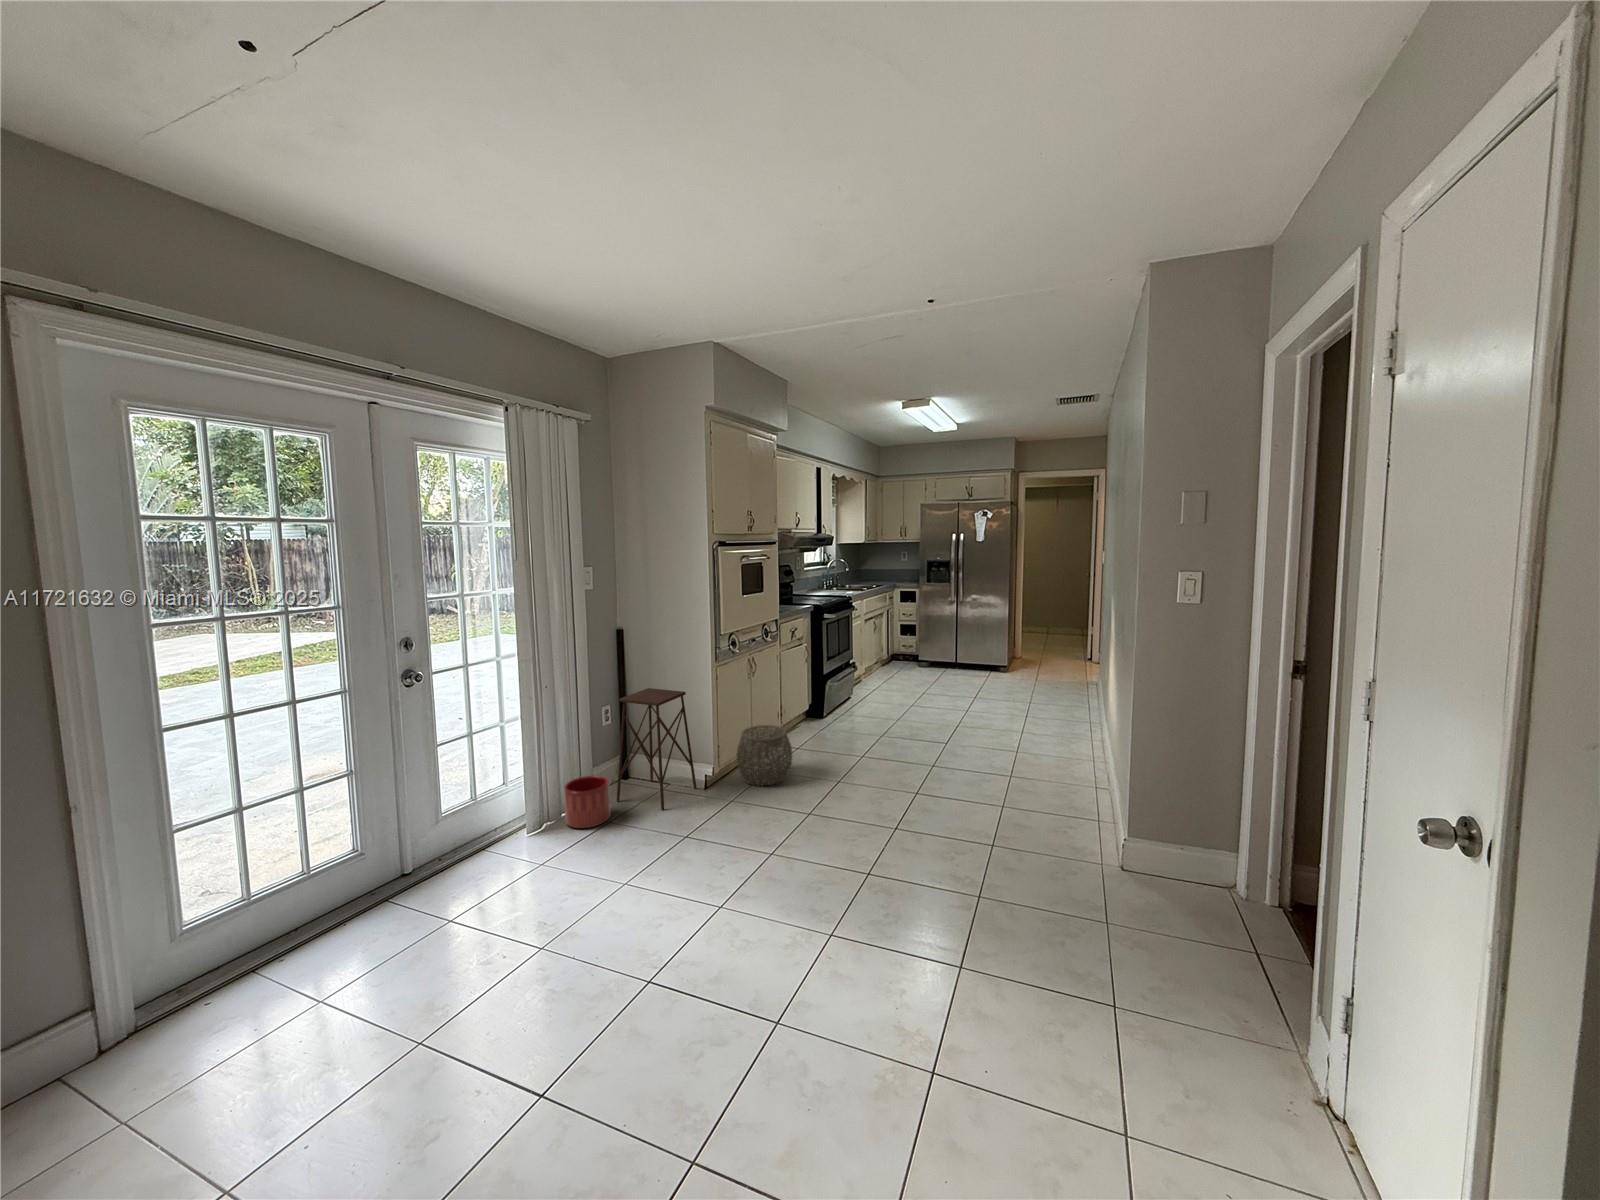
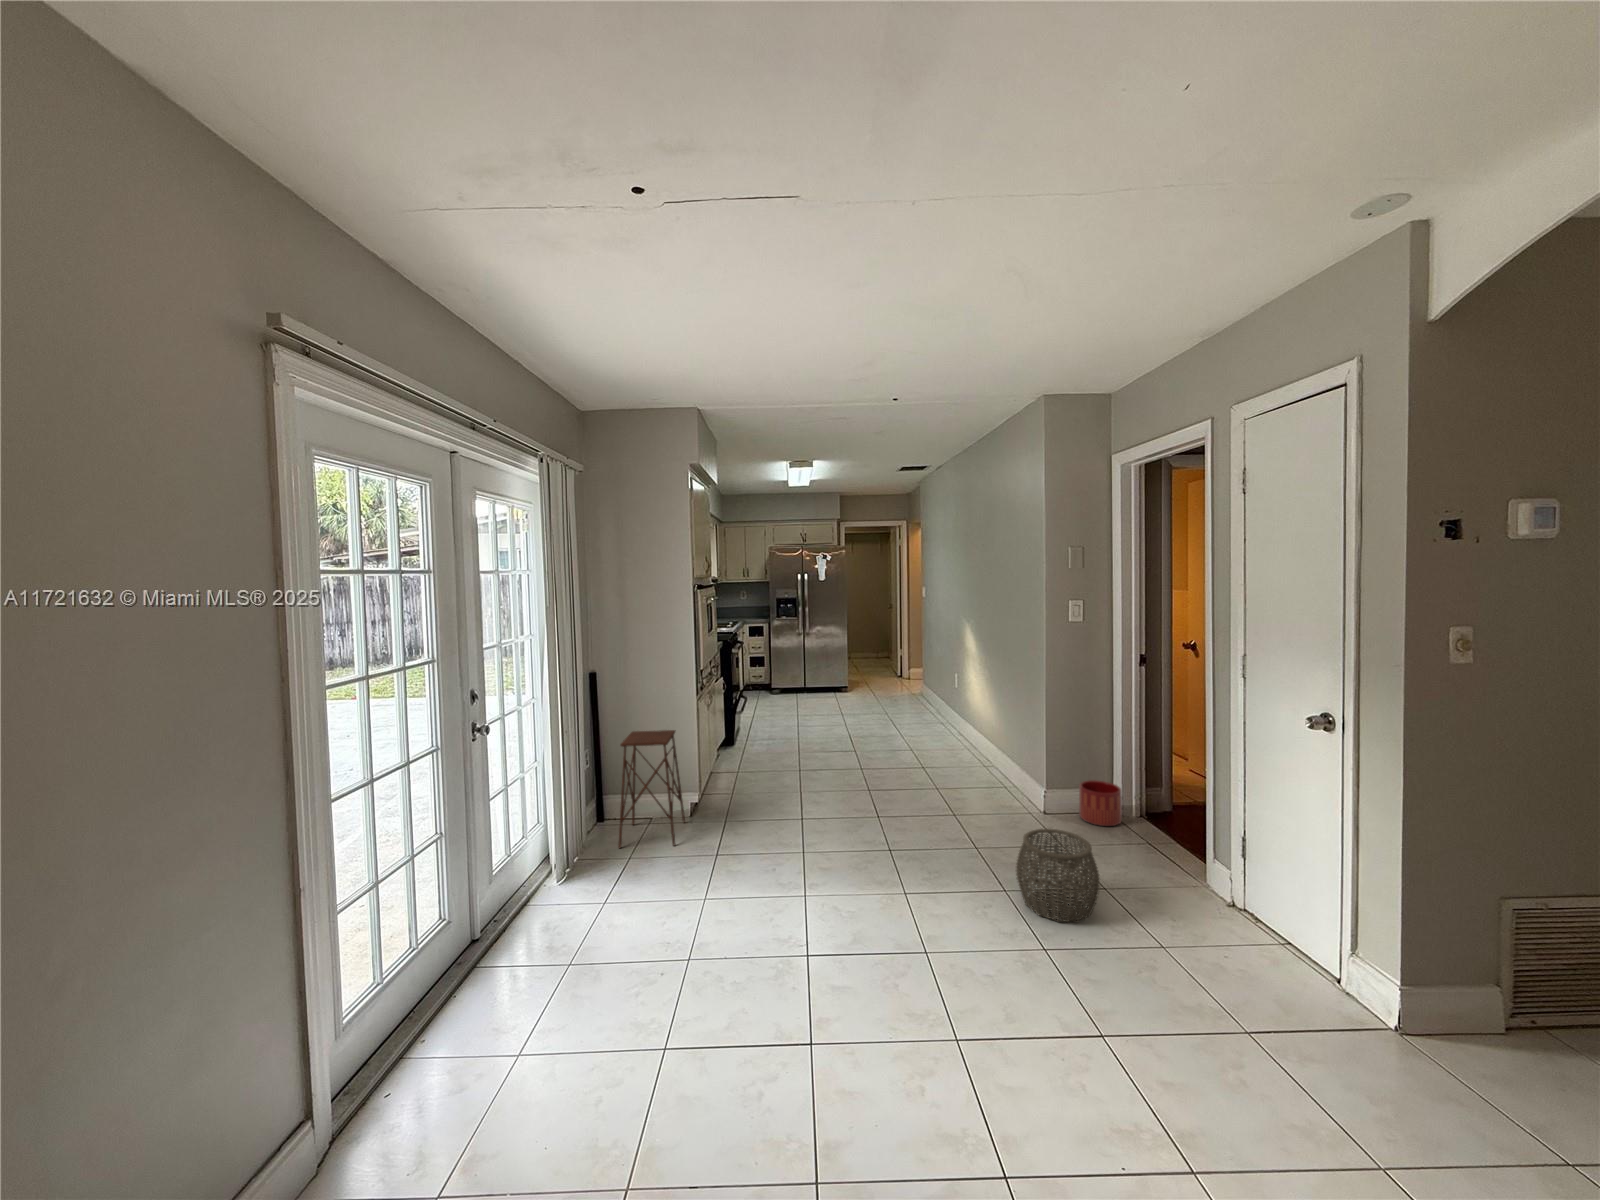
woven basket: present [737,725,792,786] -> present [1016,829,1100,922]
planter: present [564,775,611,828] -> present [1079,780,1122,826]

